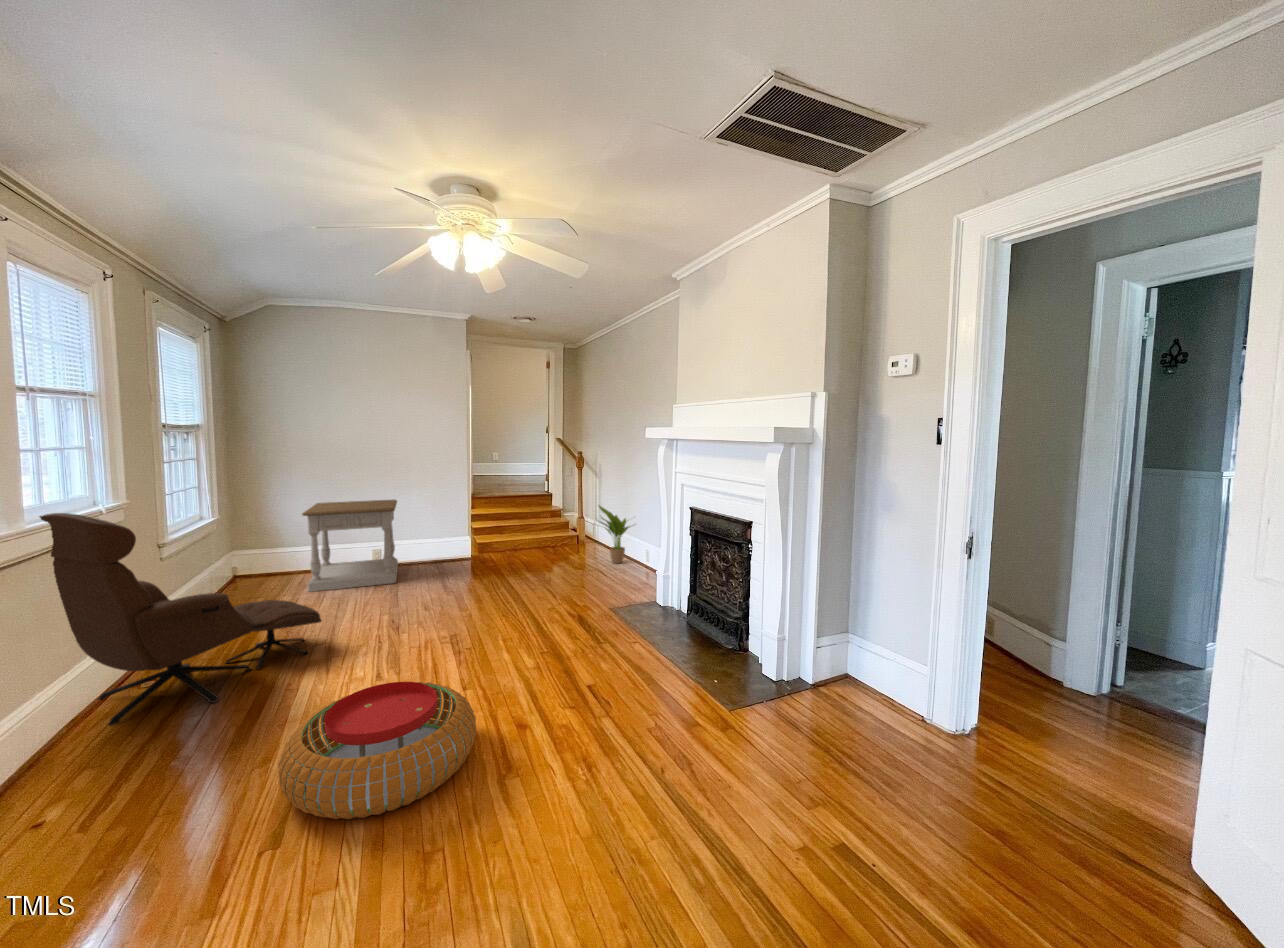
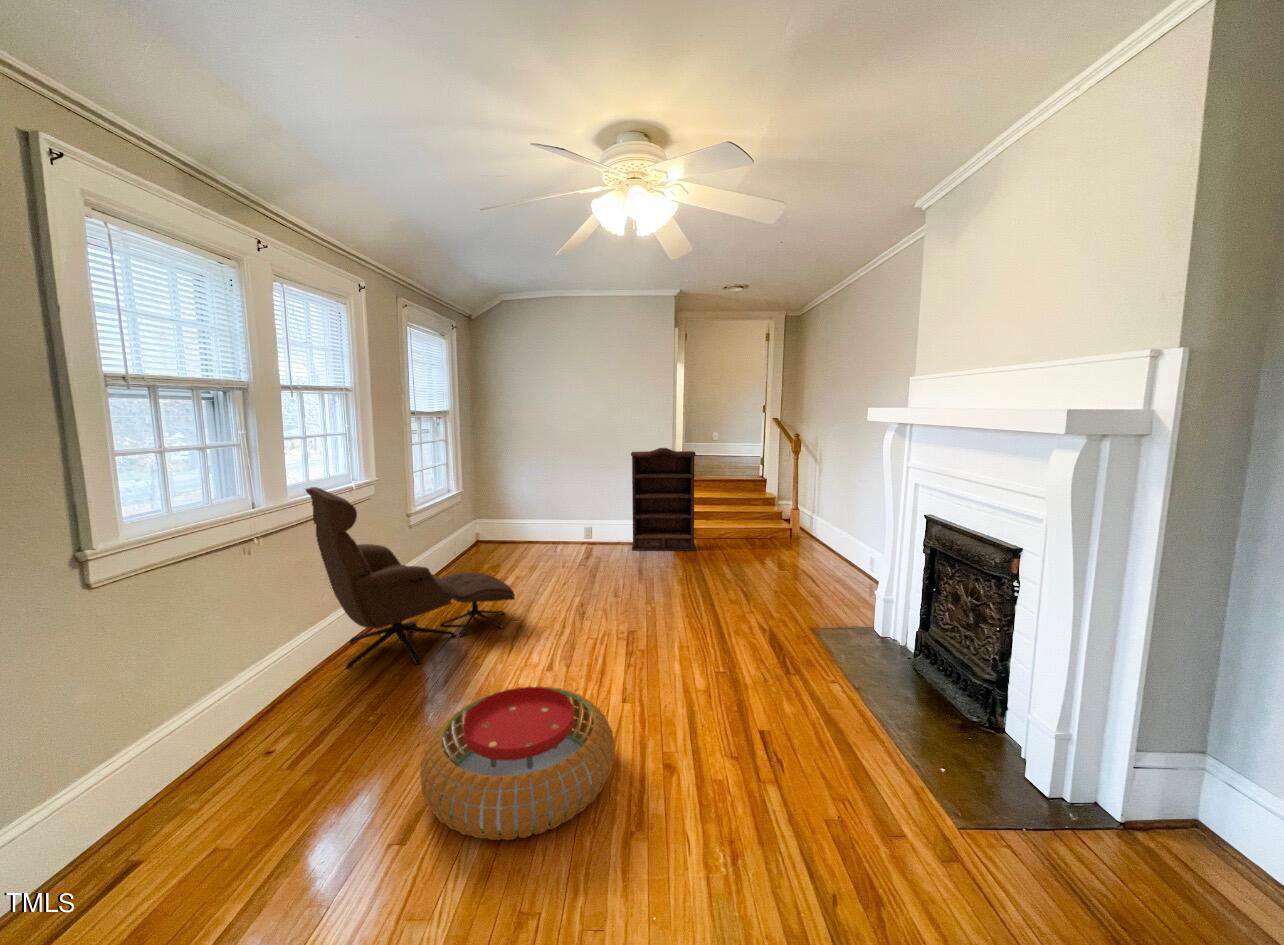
bookshelf: none [426,466,494,568] -> present [631,448,696,551]
side table: present [302,499,398,592] -> none [520,480,605,564]
potted plant: present [599,505,630,563] -> none [807,497,862,569]

